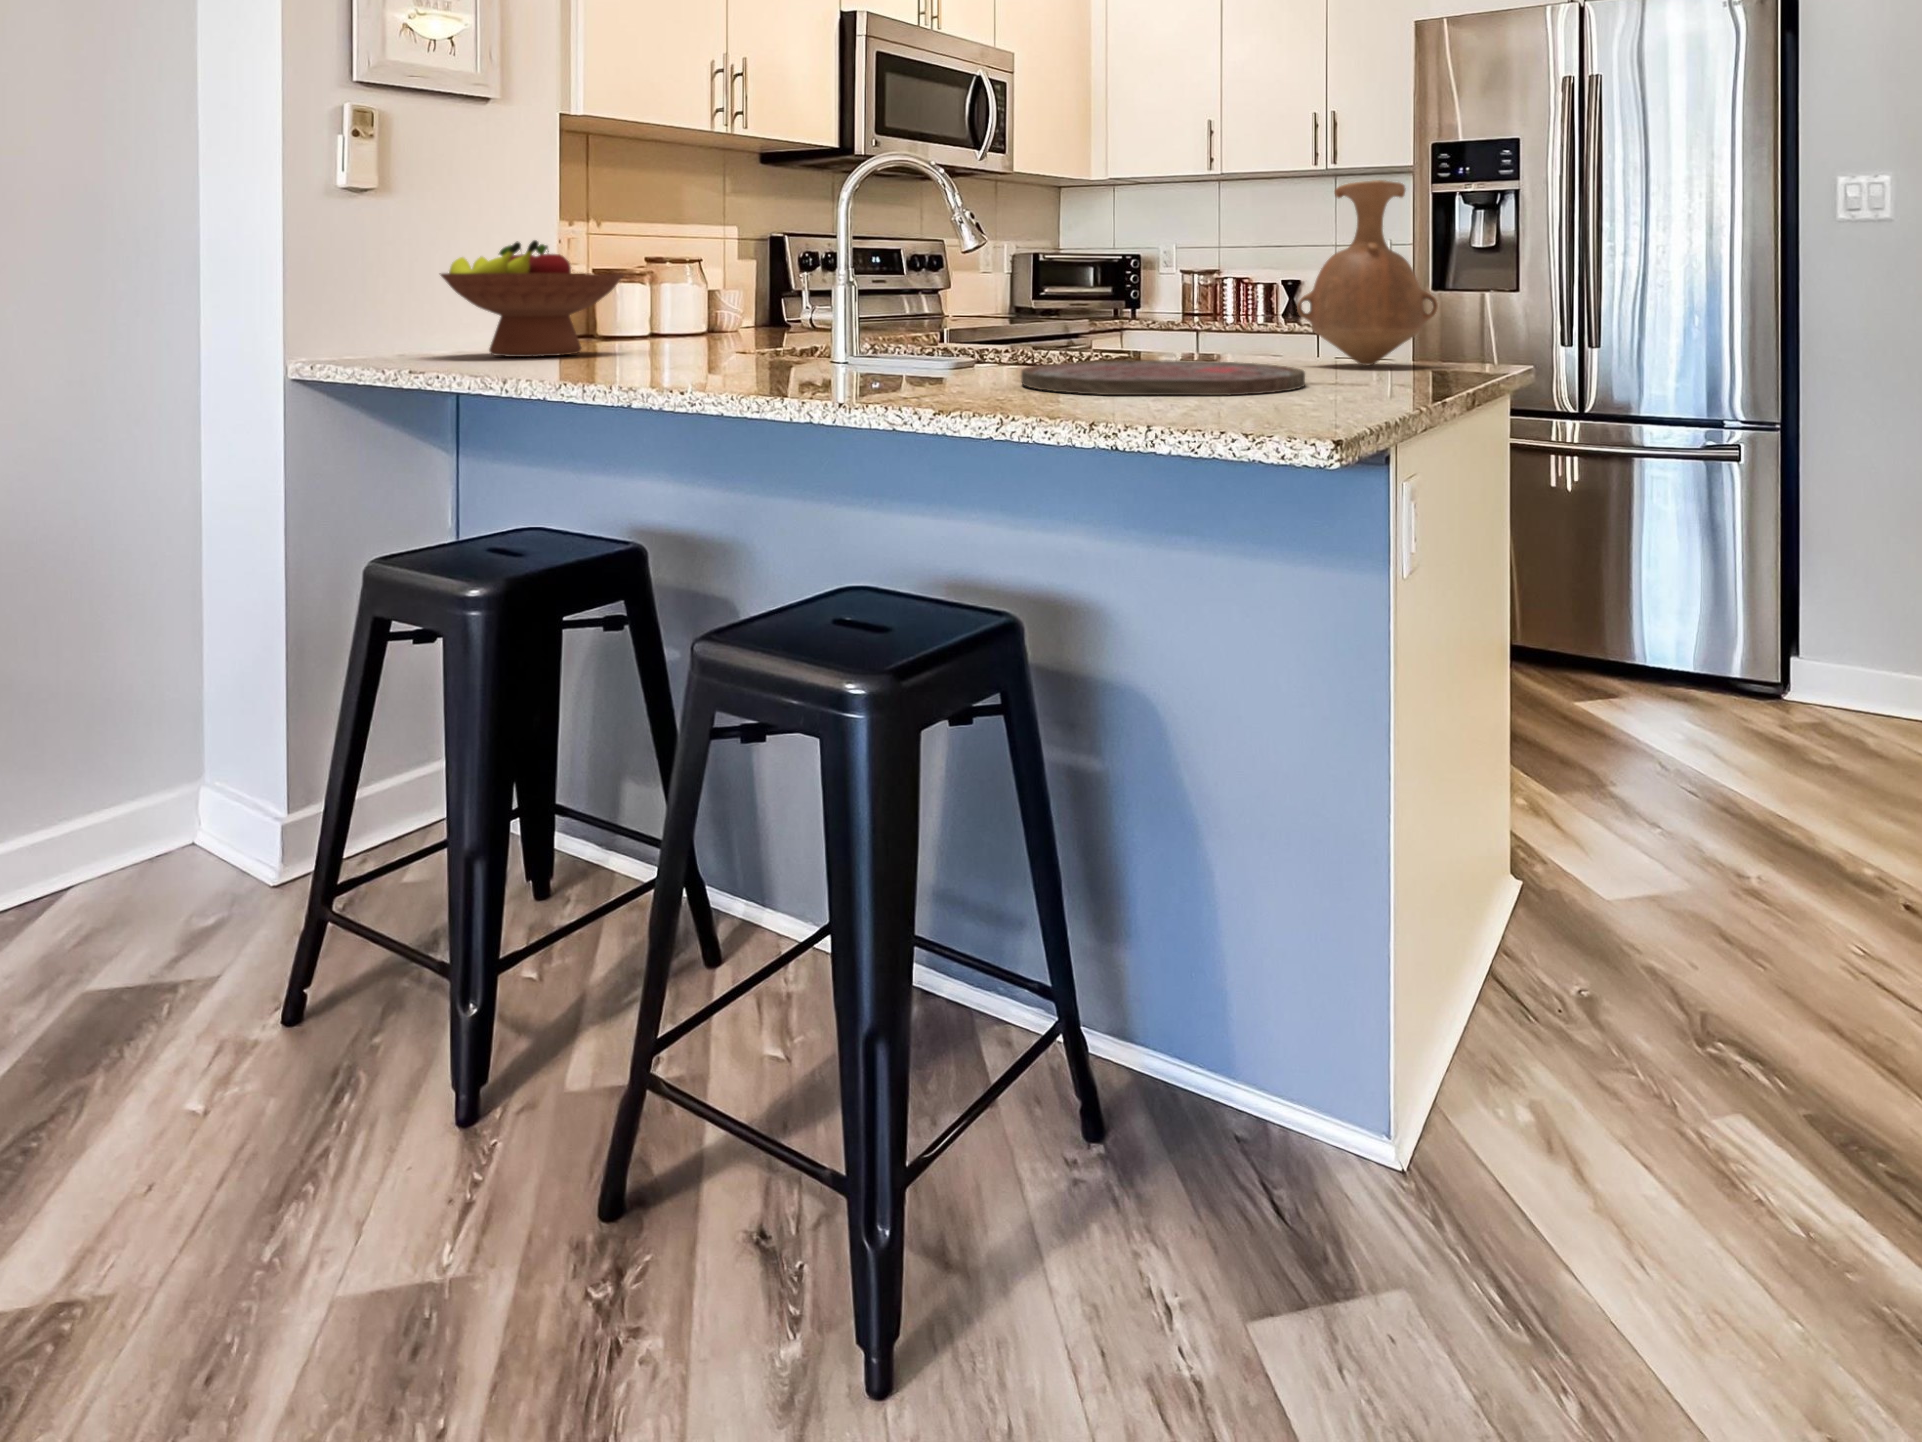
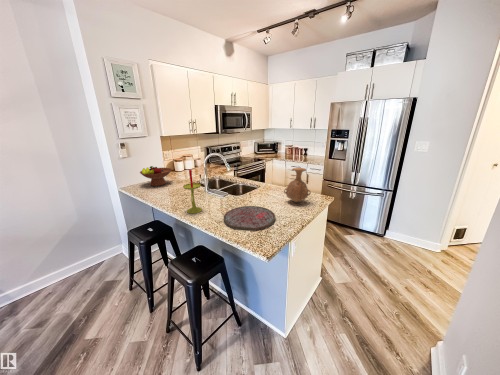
candle: none [782,136,878,382] -> present [183,170,202,214]

